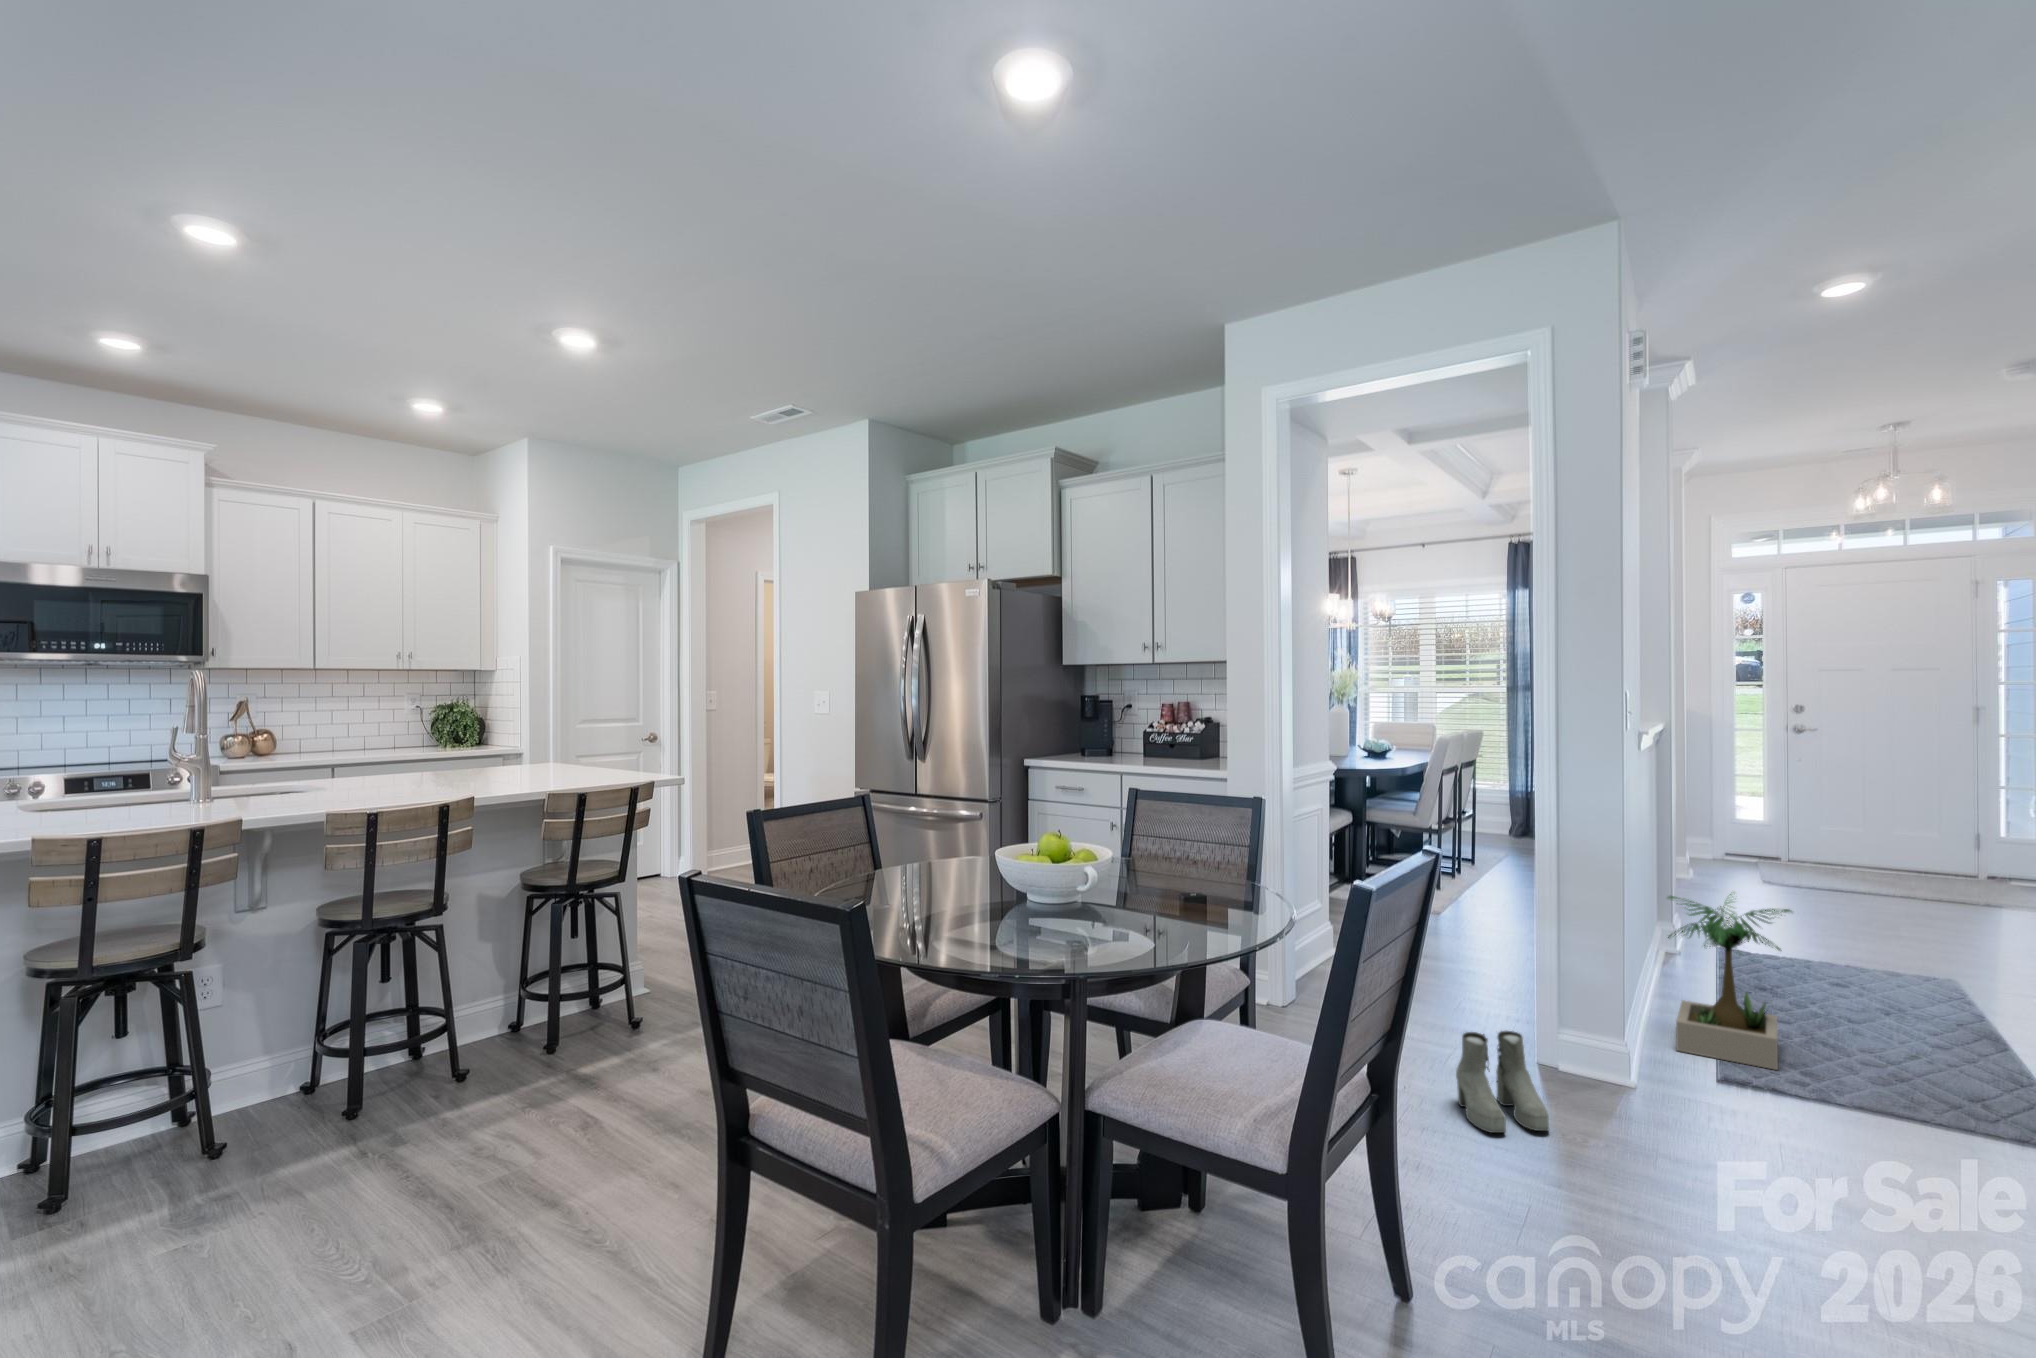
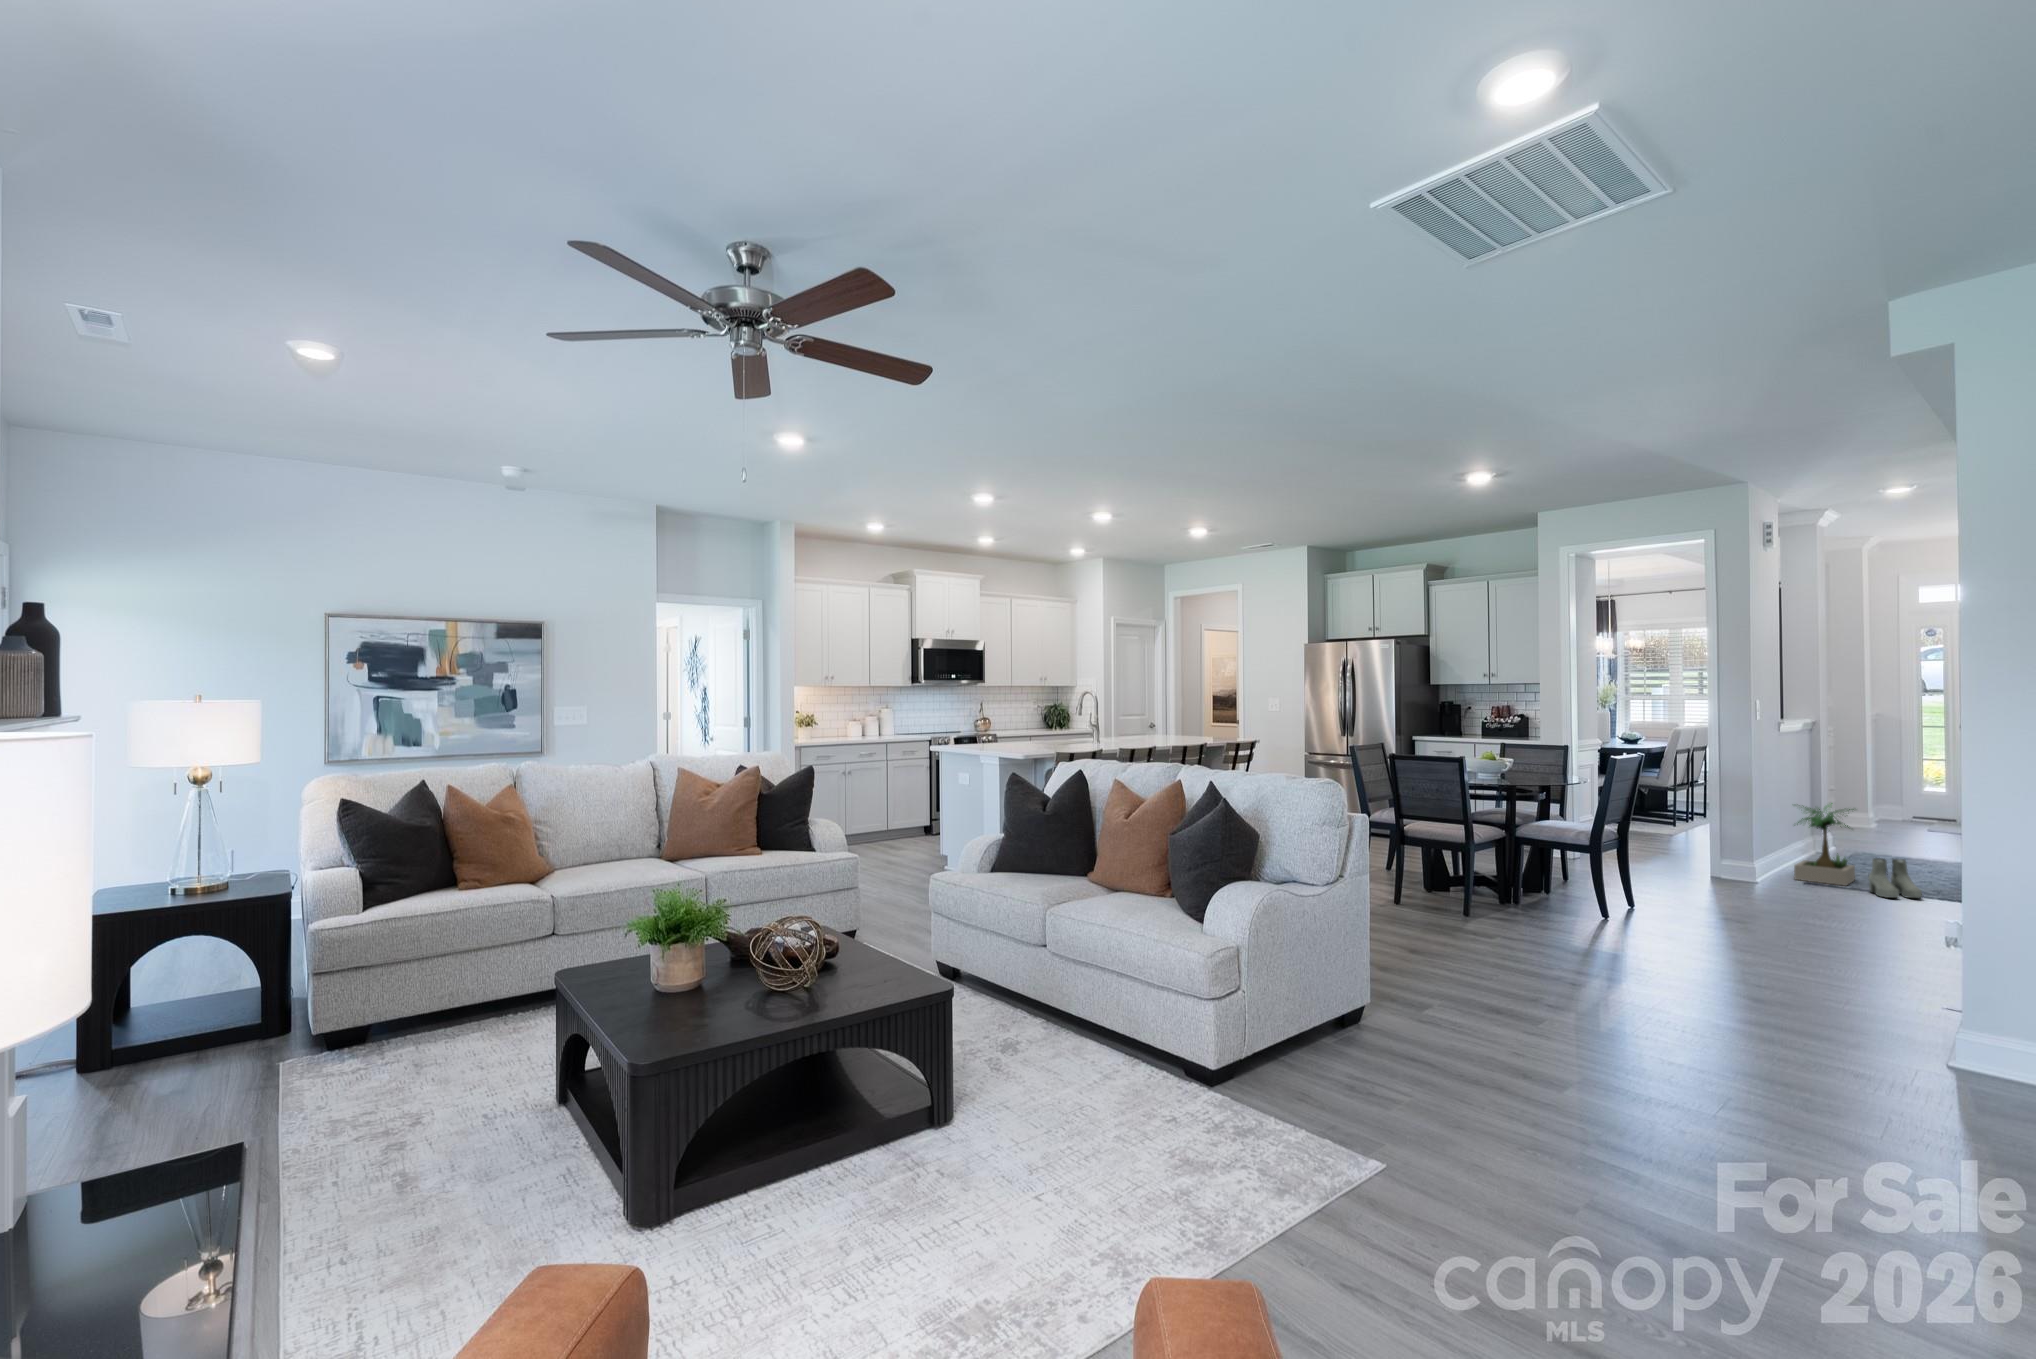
boots: present [1456,1031,1549,1133] -> present [1869,858,1922,898]

